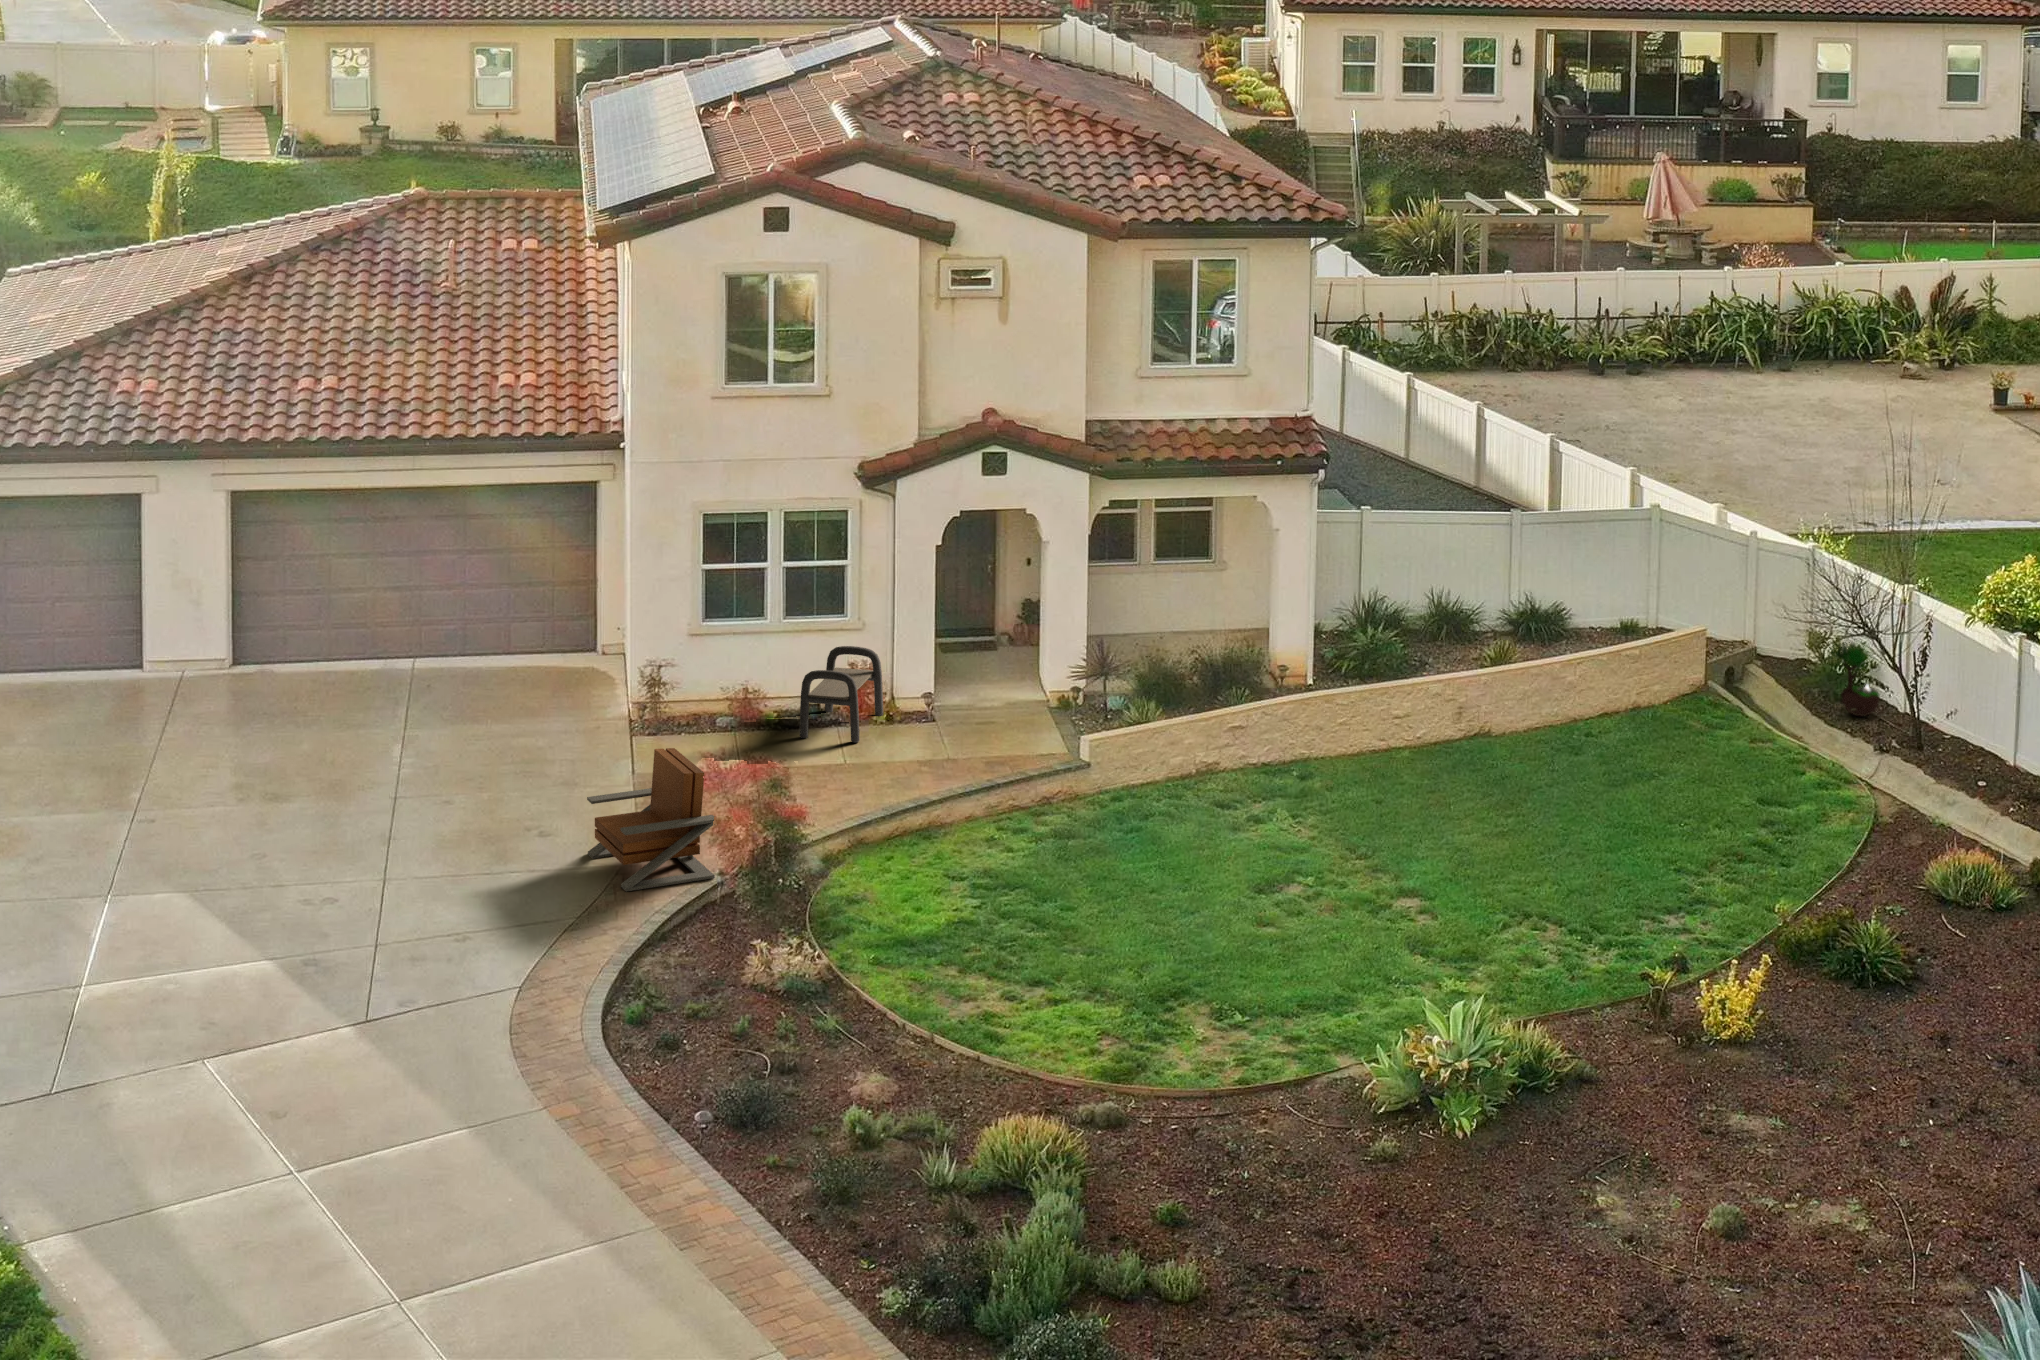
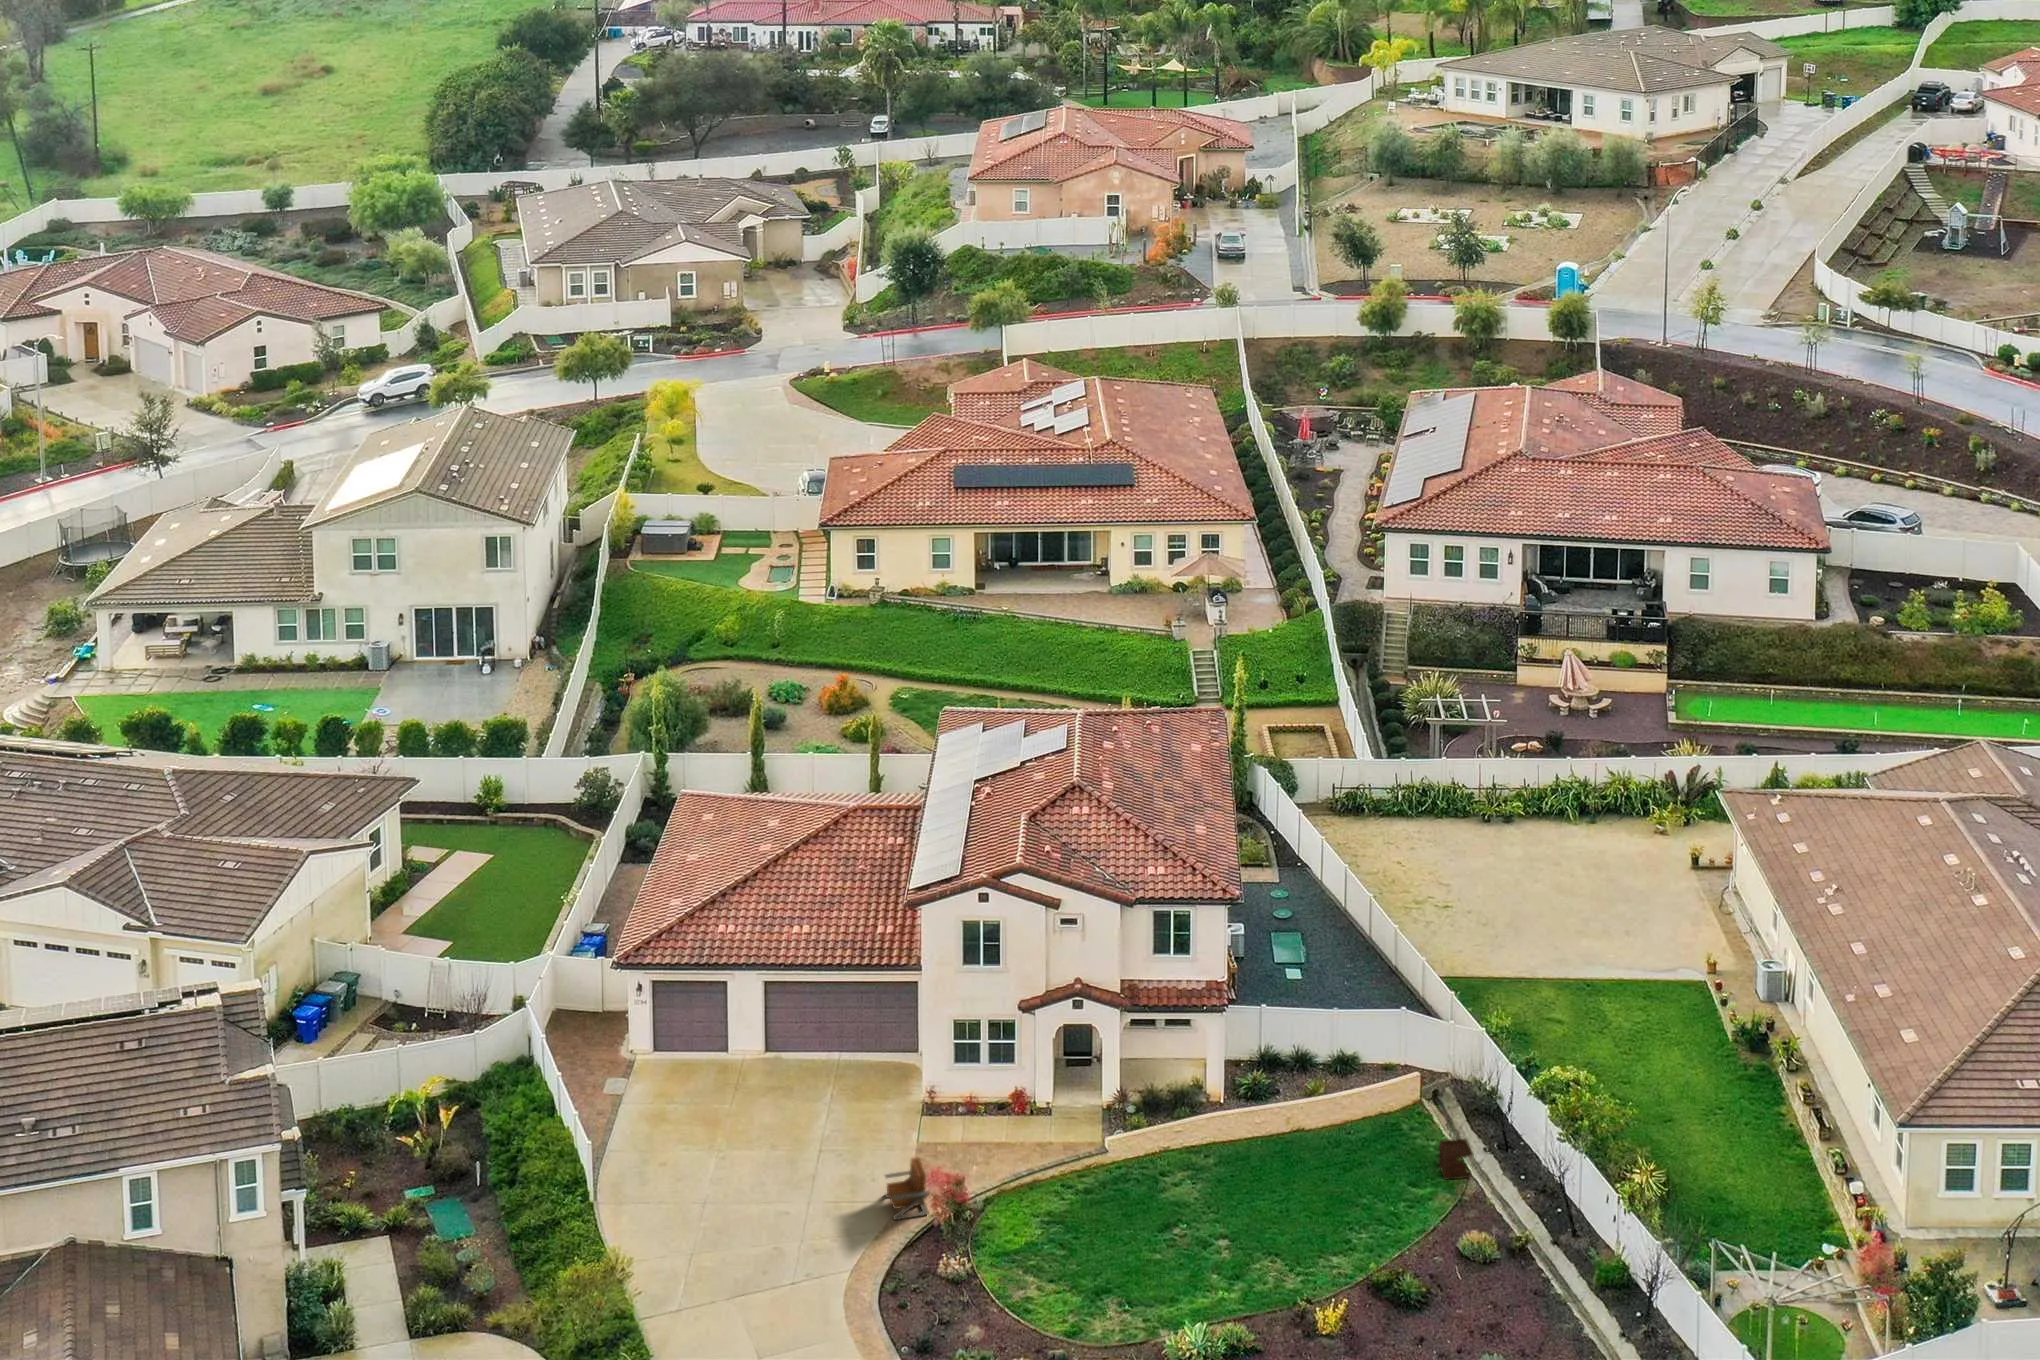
potted tree: present [1830,639,1880,716] -> none [1431,1105,1453,1141]
bench: present [799,646,883,742] -> none [988,1079,1027,1127]
wooden crate: none [1877,682,1976,768] -> present [1438,1139,1474,1179]

